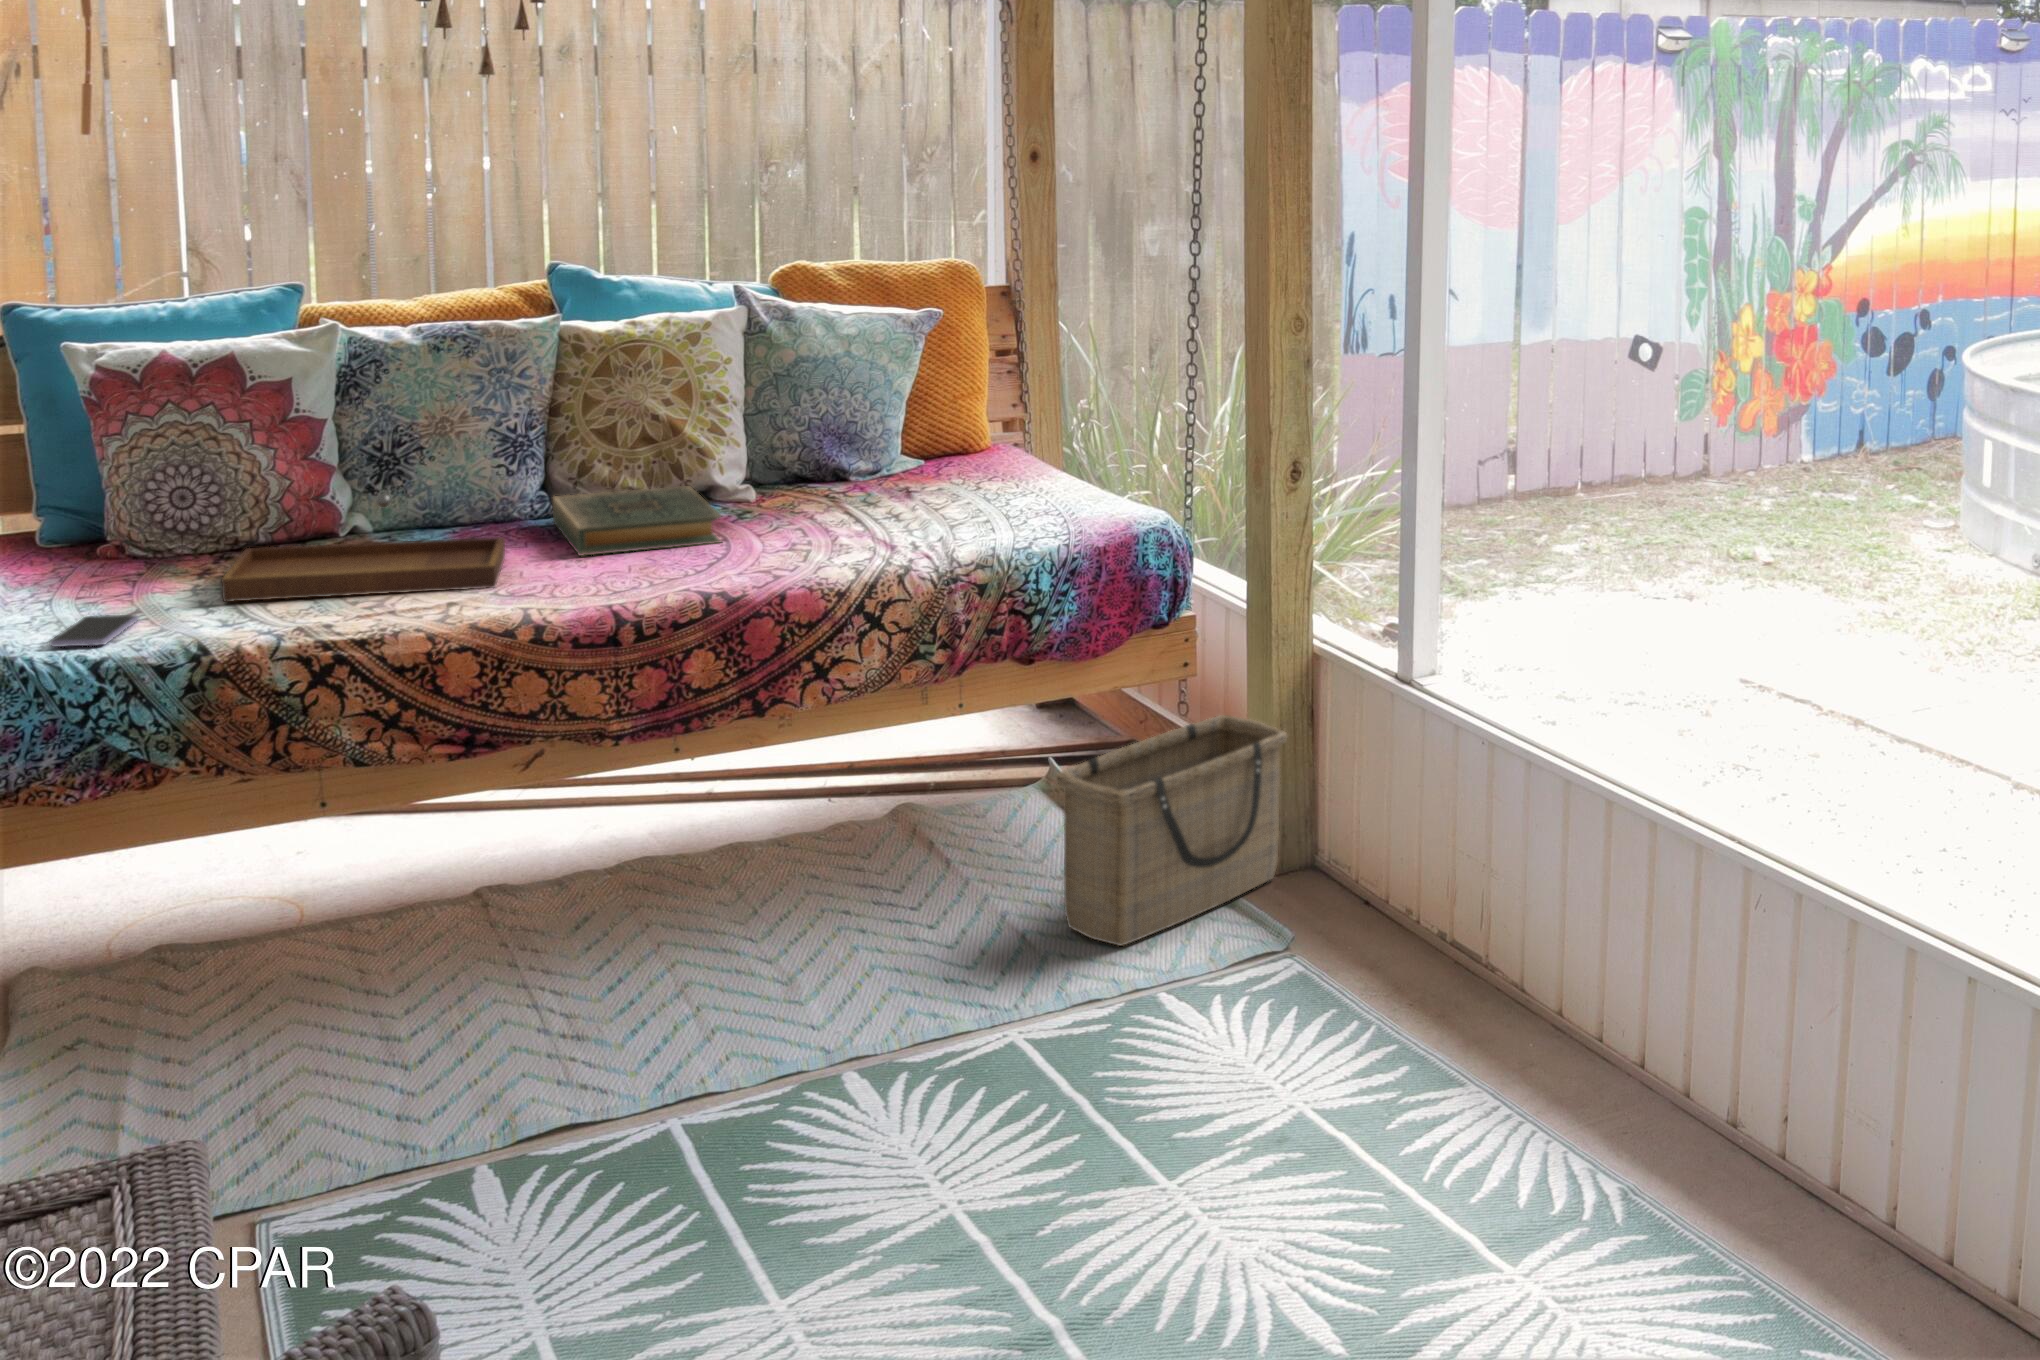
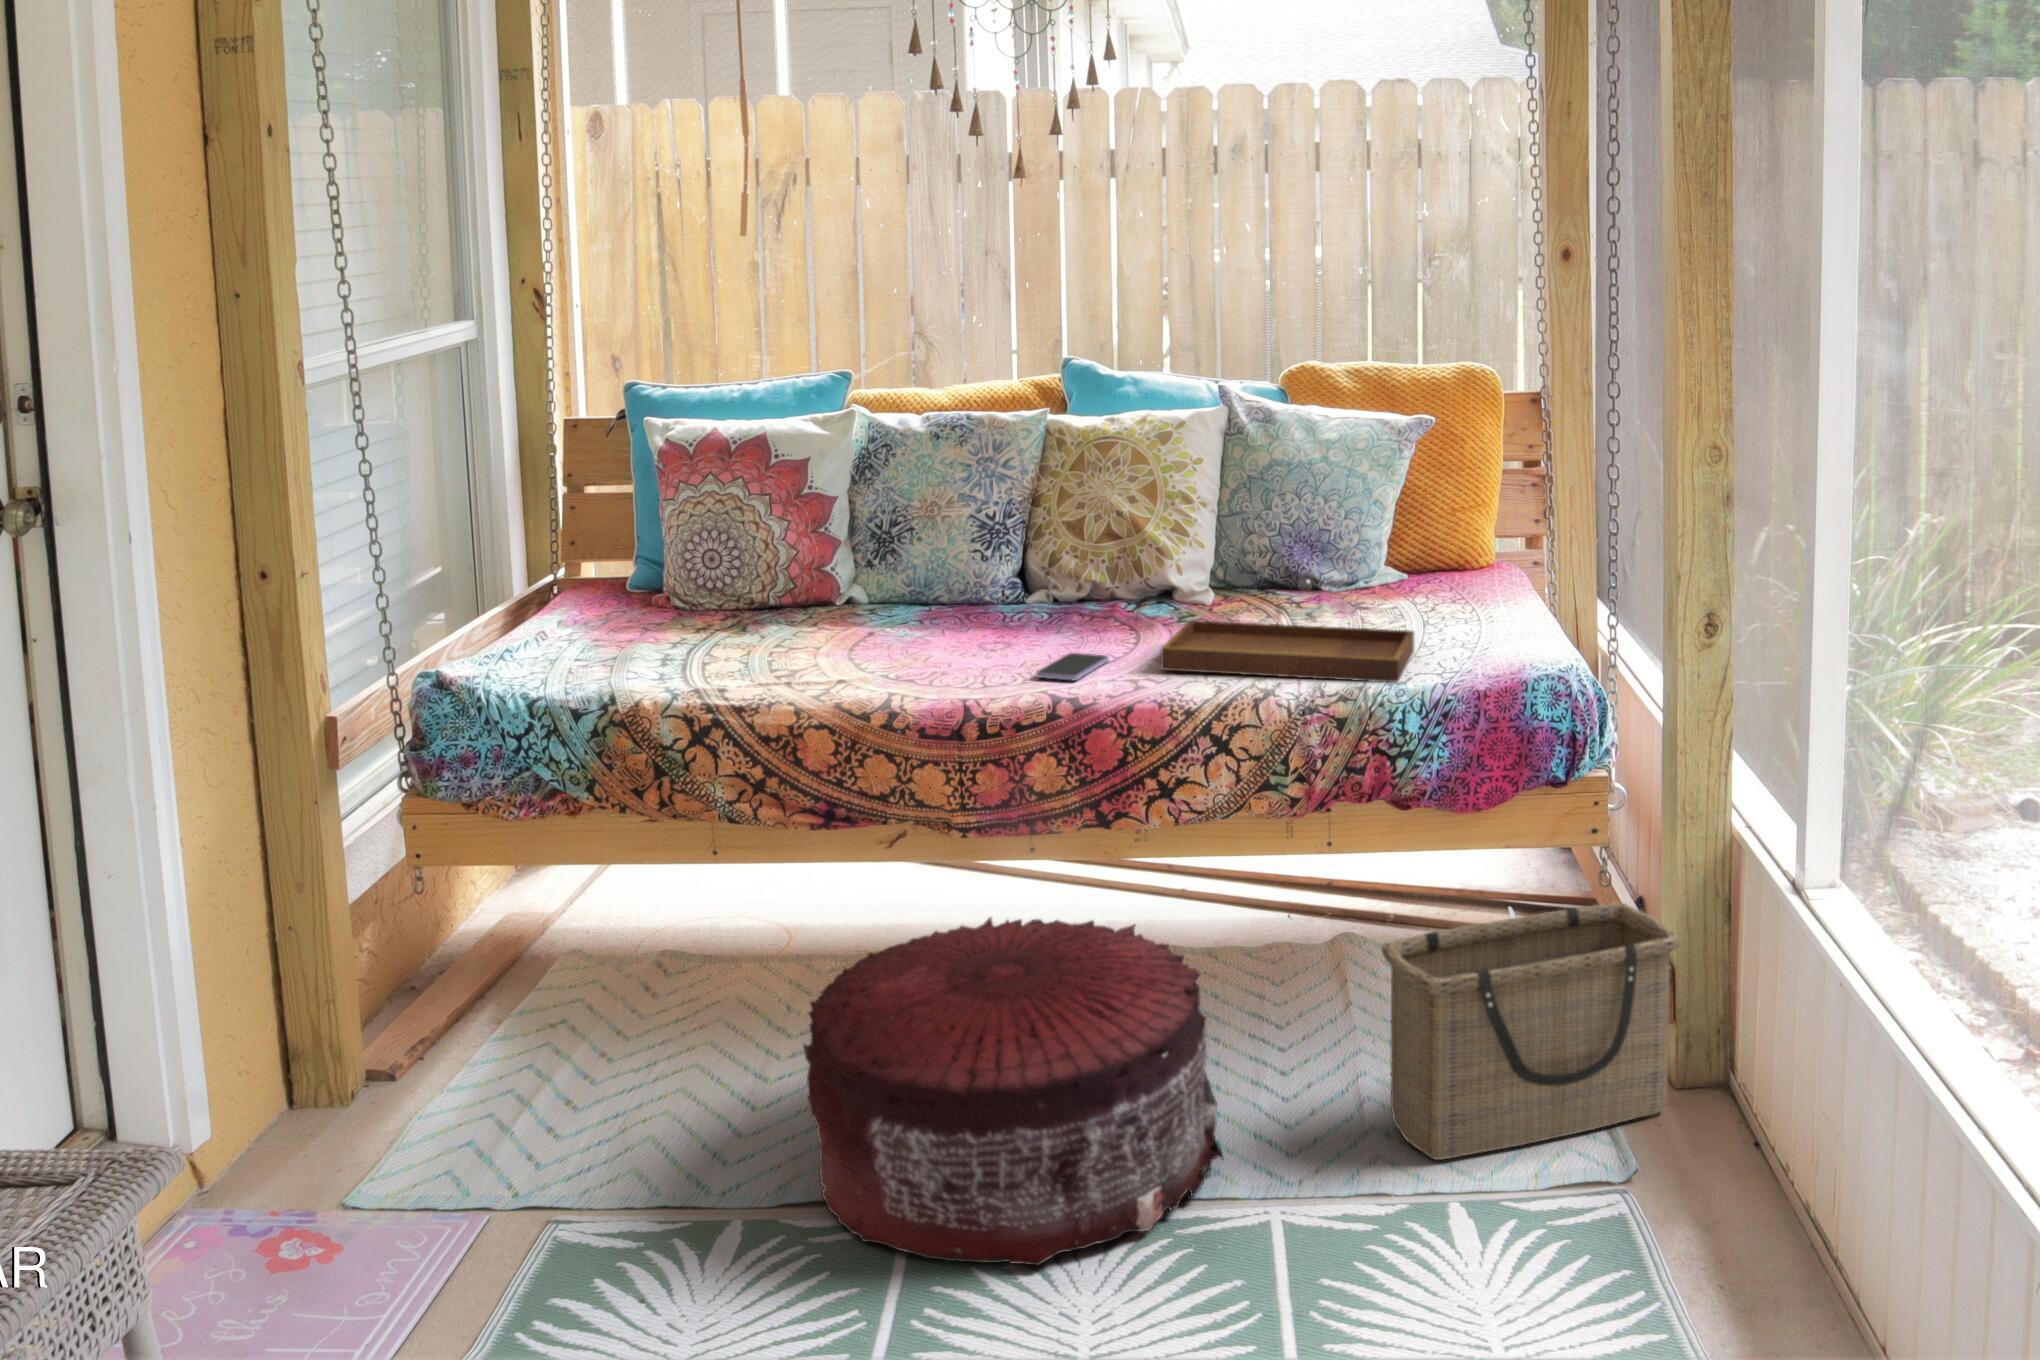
hardback book: present [552,486,721,556] -> none [994,584,1140,644]
tray: present [222,494,505,602] -> present [1161,578,1414,682]
smartphone: present [49,615,138,647] -> present [1036,653,1109,681]
pouf: none [541,794,950,1112] -> present [803,918,1223,1265]

